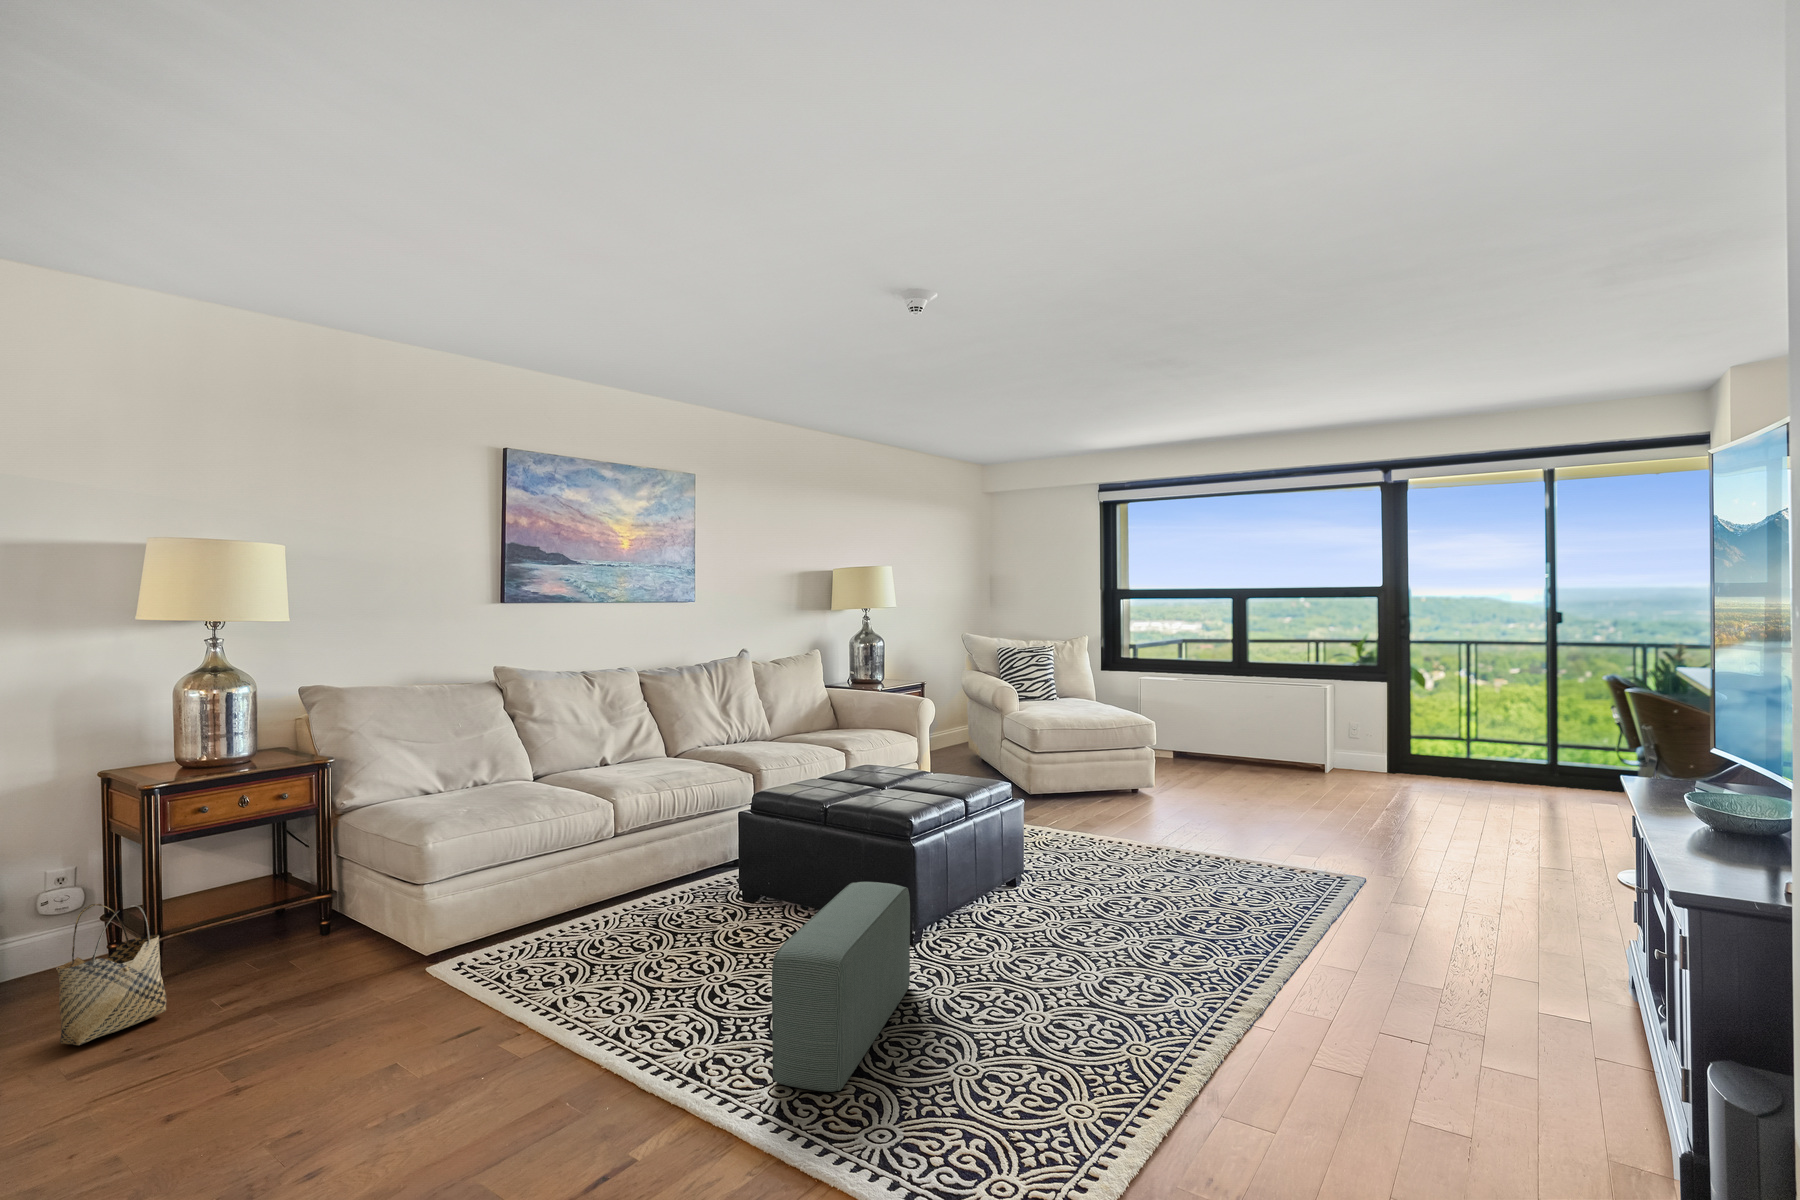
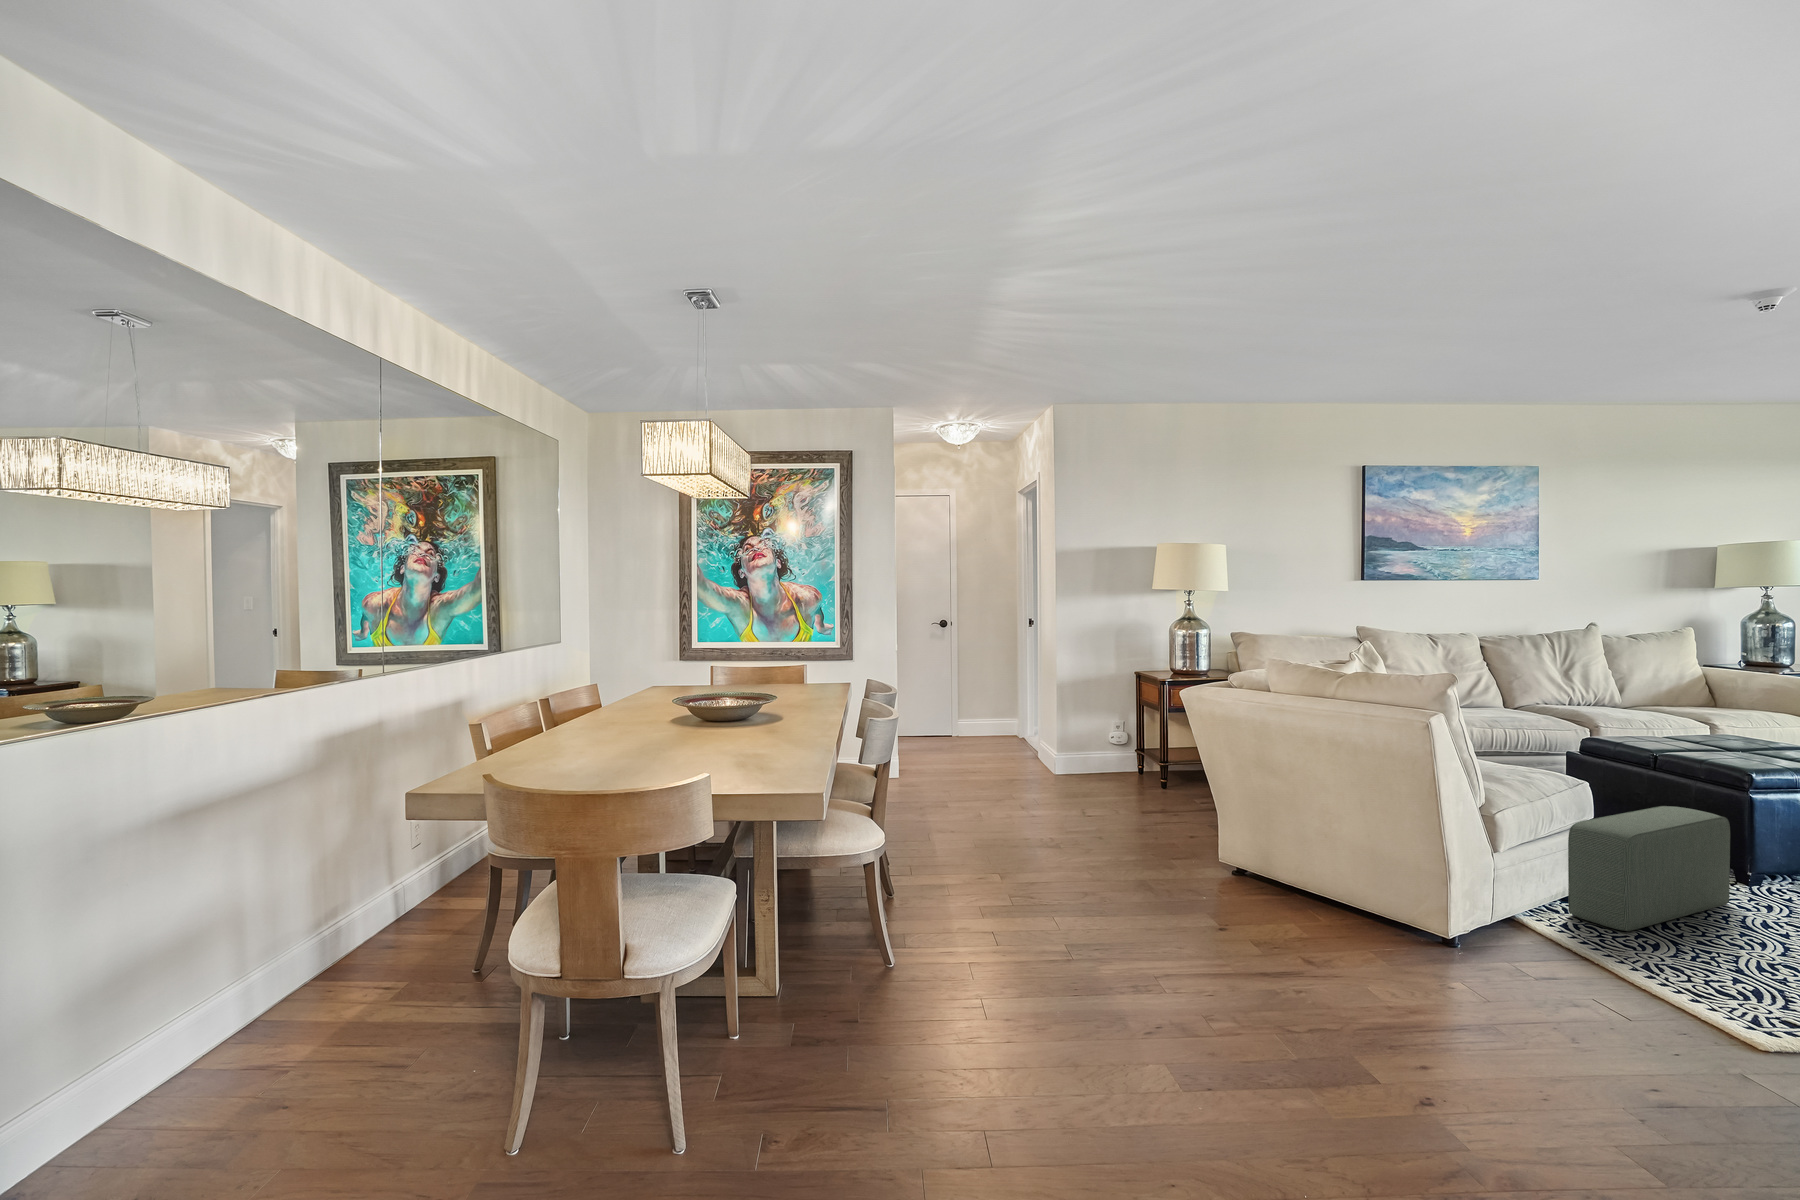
woven basket: present [56,904,167,1045] -> none [1134,735,1177,803]

